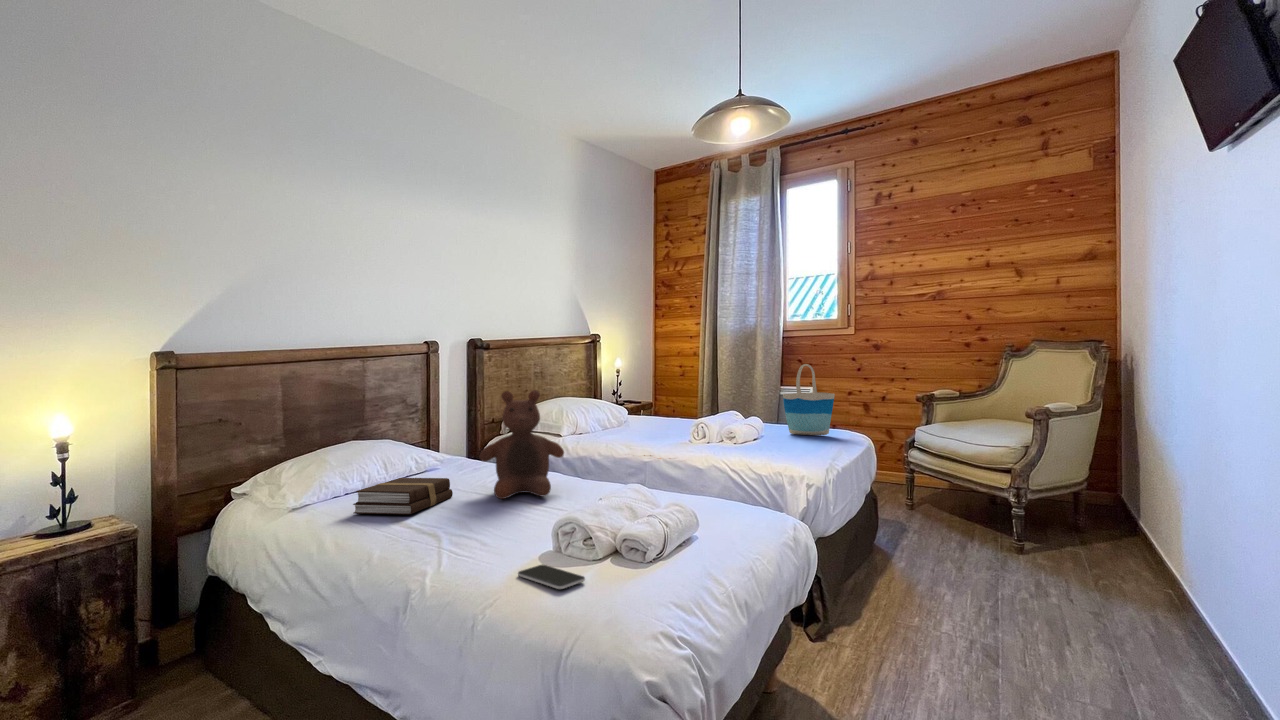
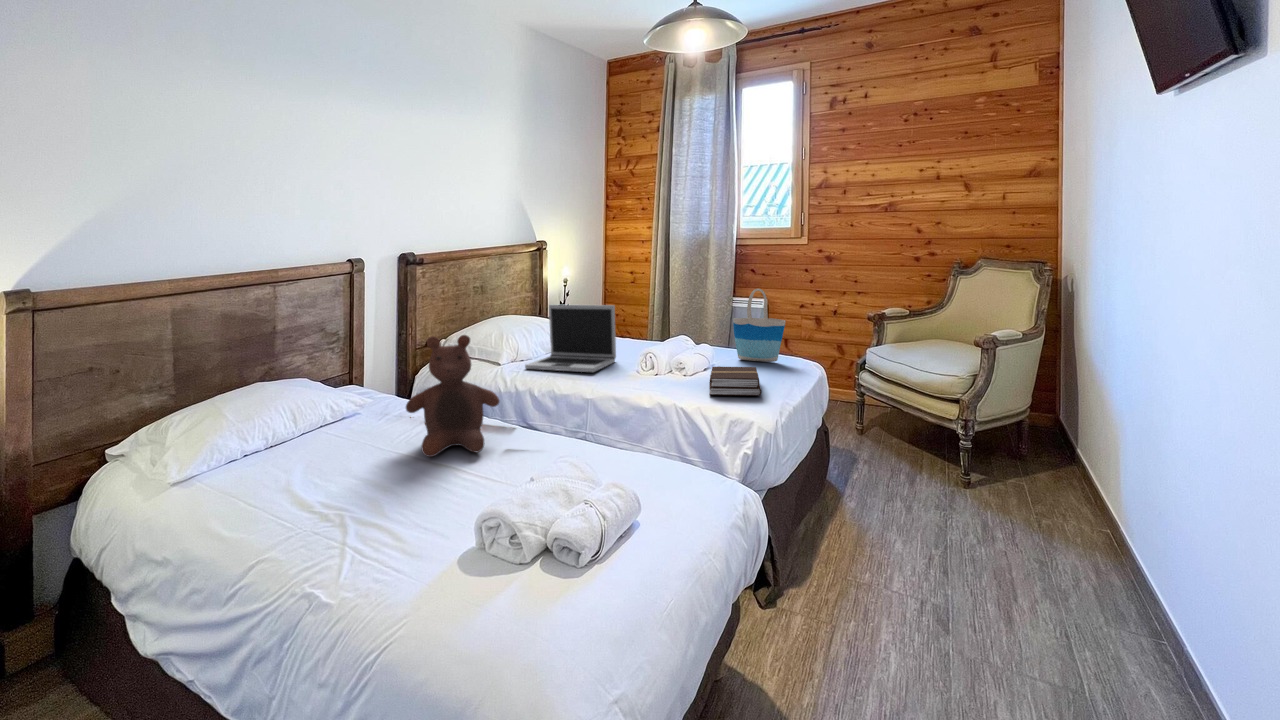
laptop: none [583,382,669,443] -> present [525,305,616,372]
book: present [353,478,453,514] -> present [709,367,761,396]
smartphone: present [518,565,585,589] -> none [435,567,510,610]

